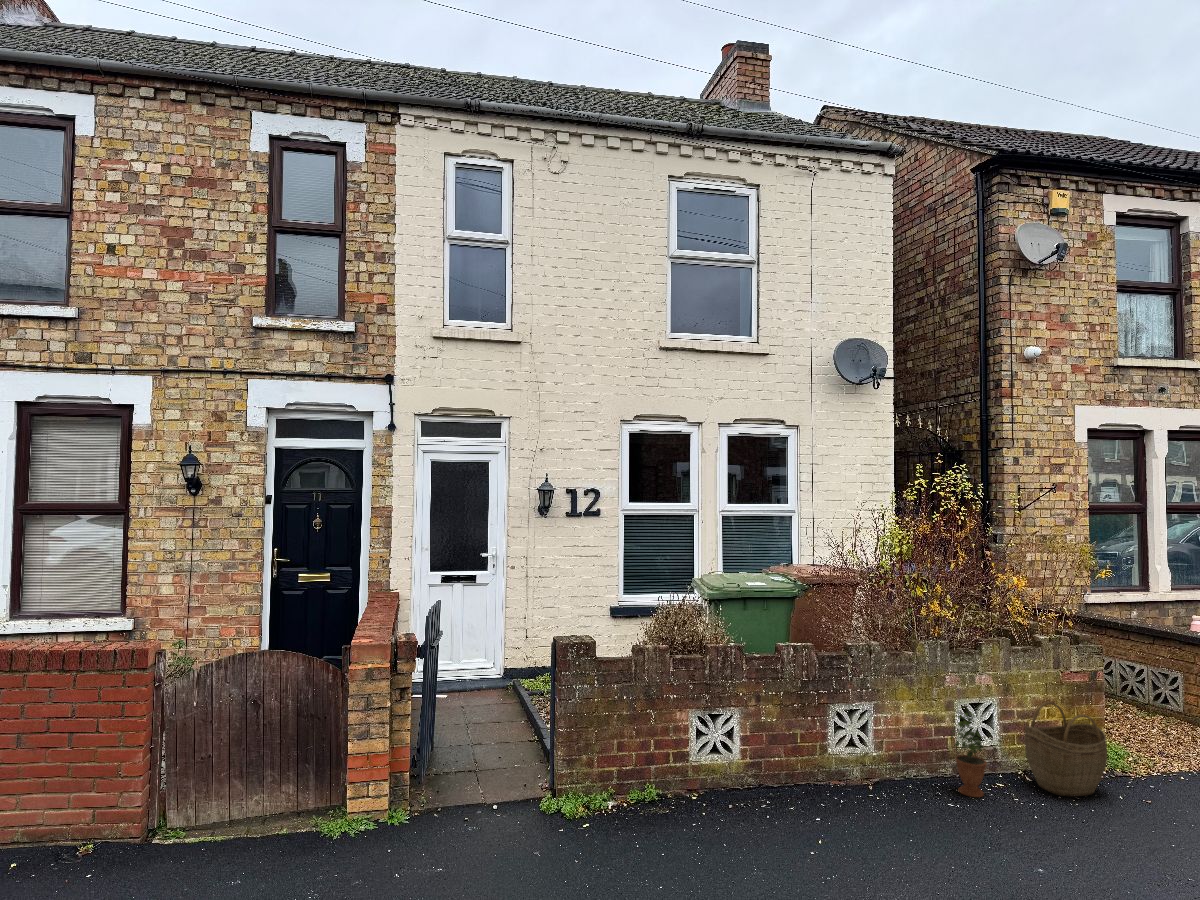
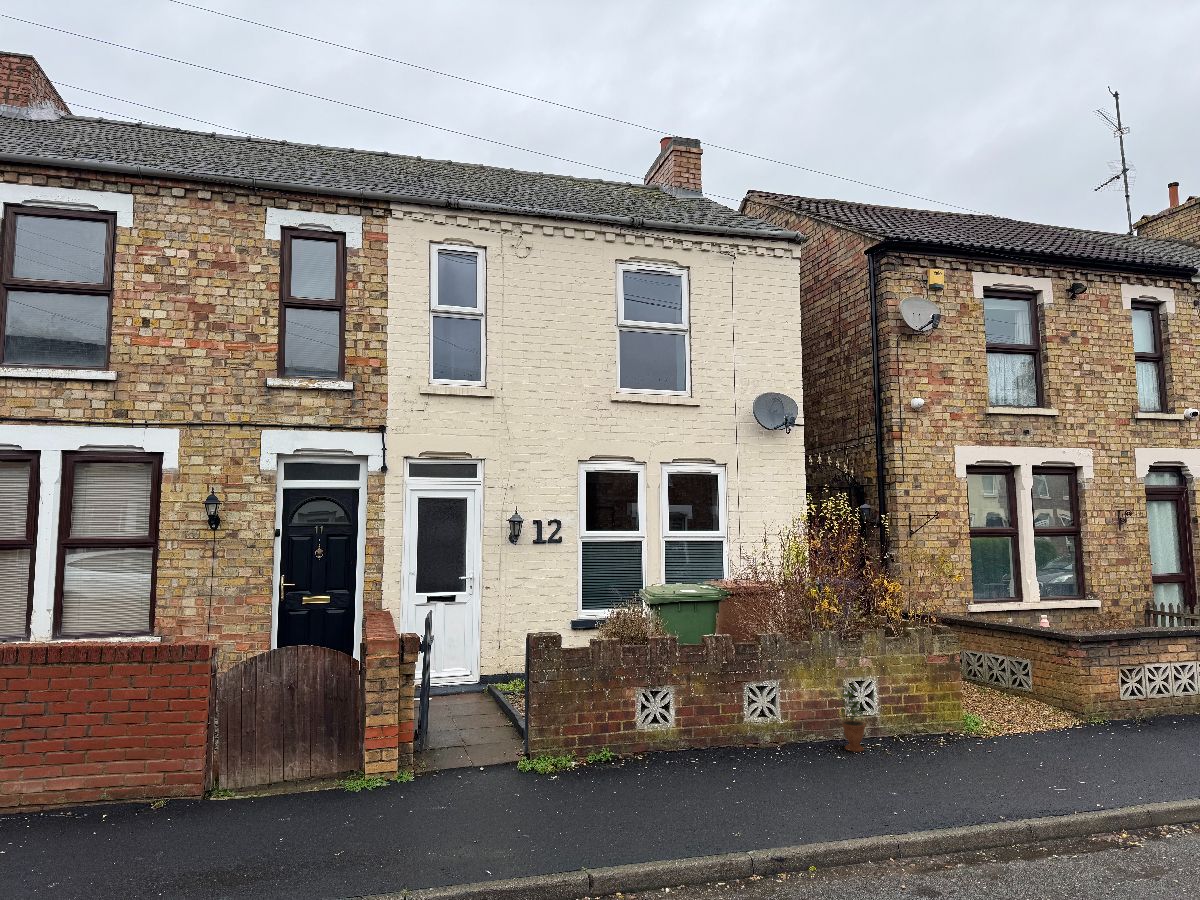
woven basket: present [1025,702,1107,797] -> none [896,678,956,749]

